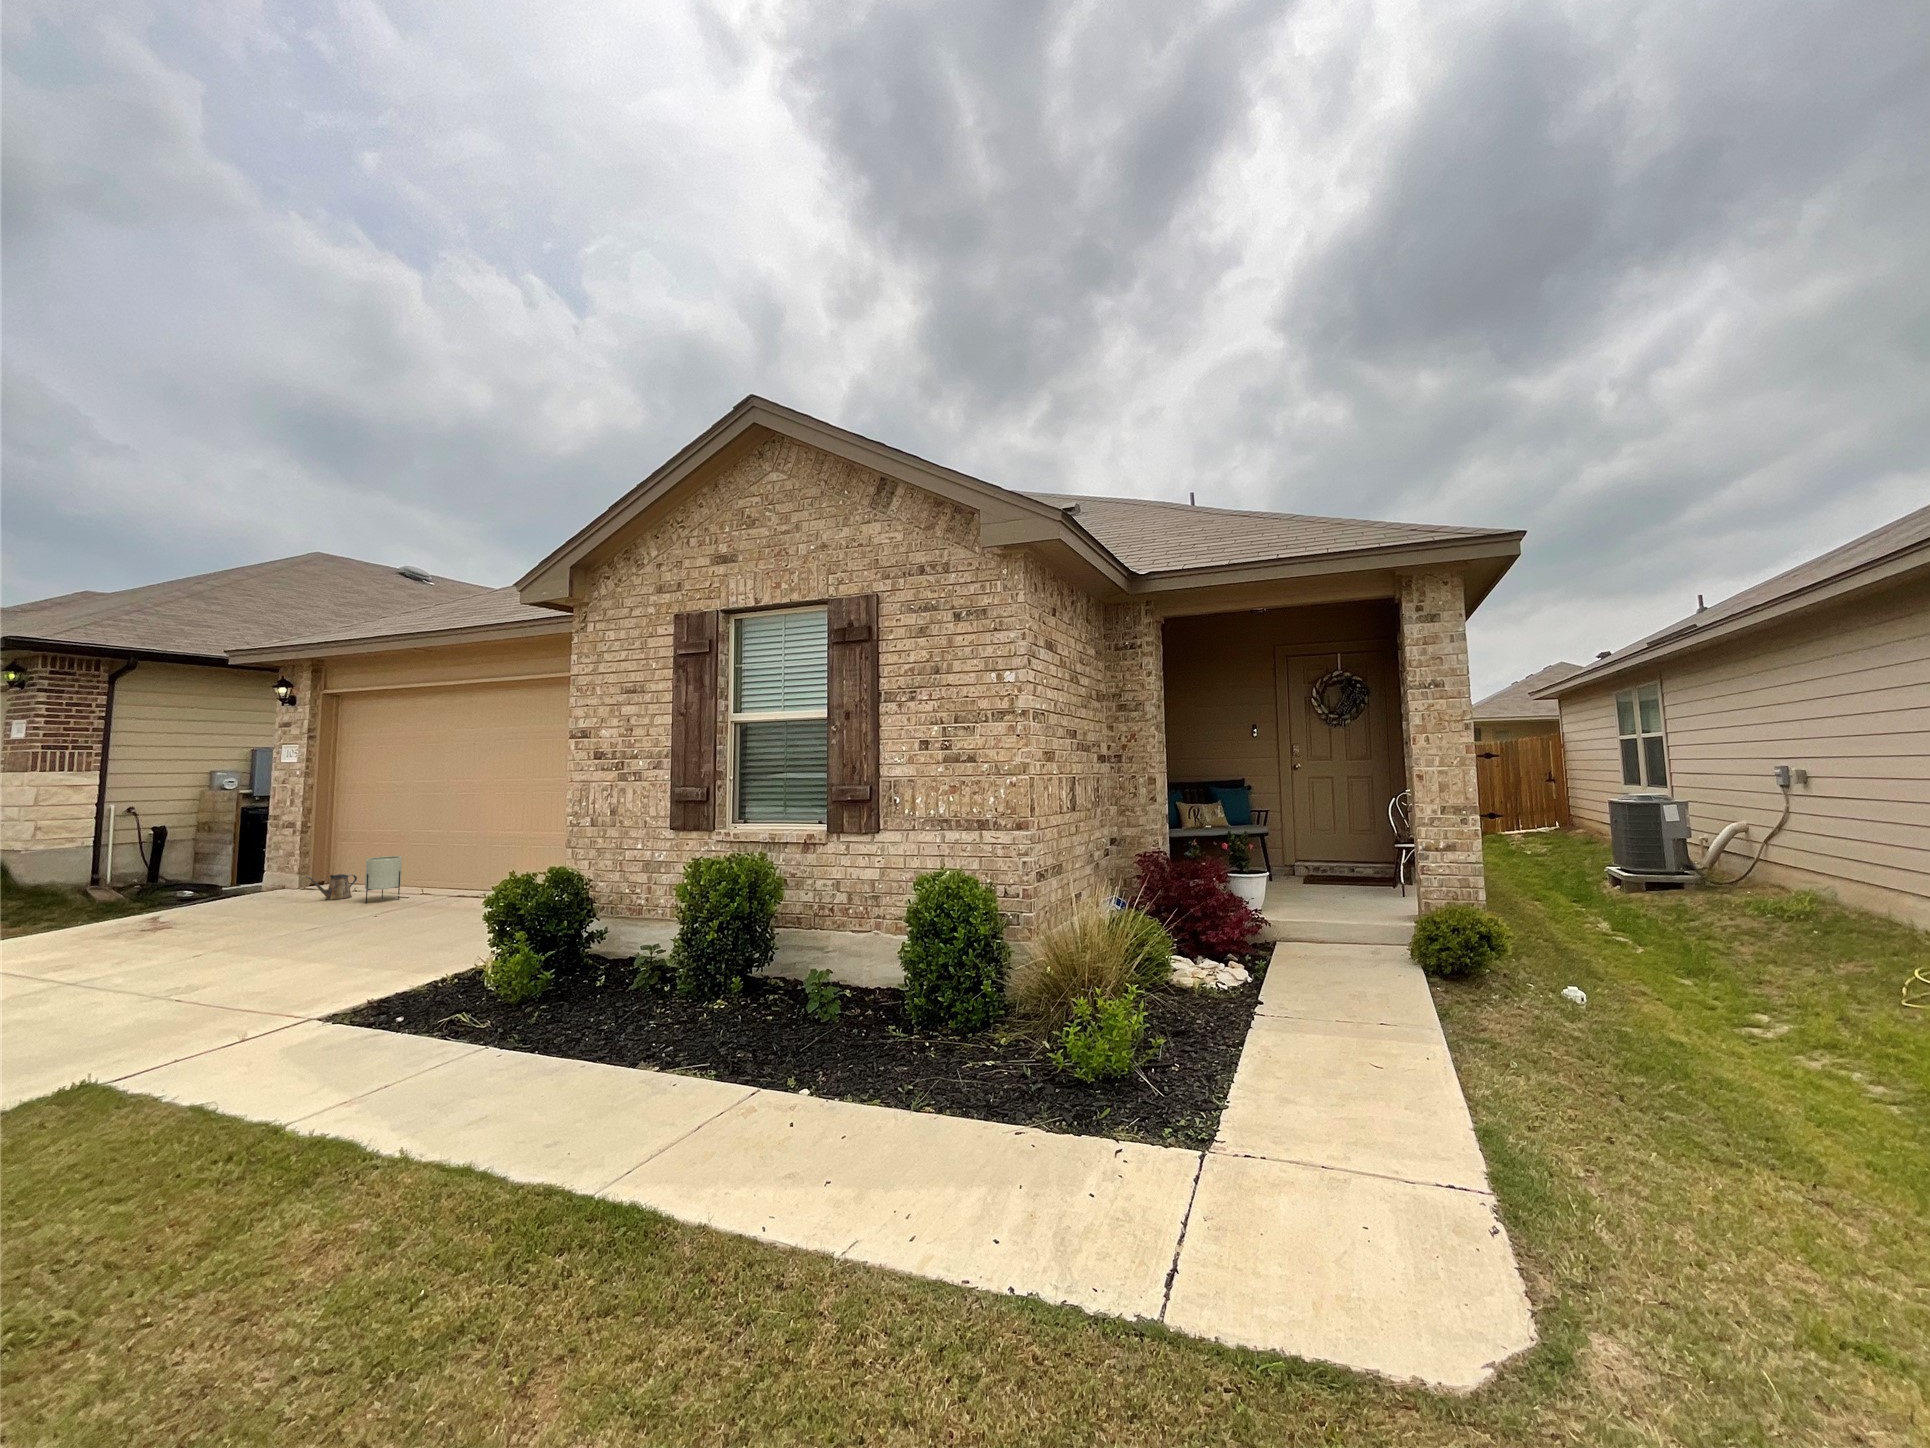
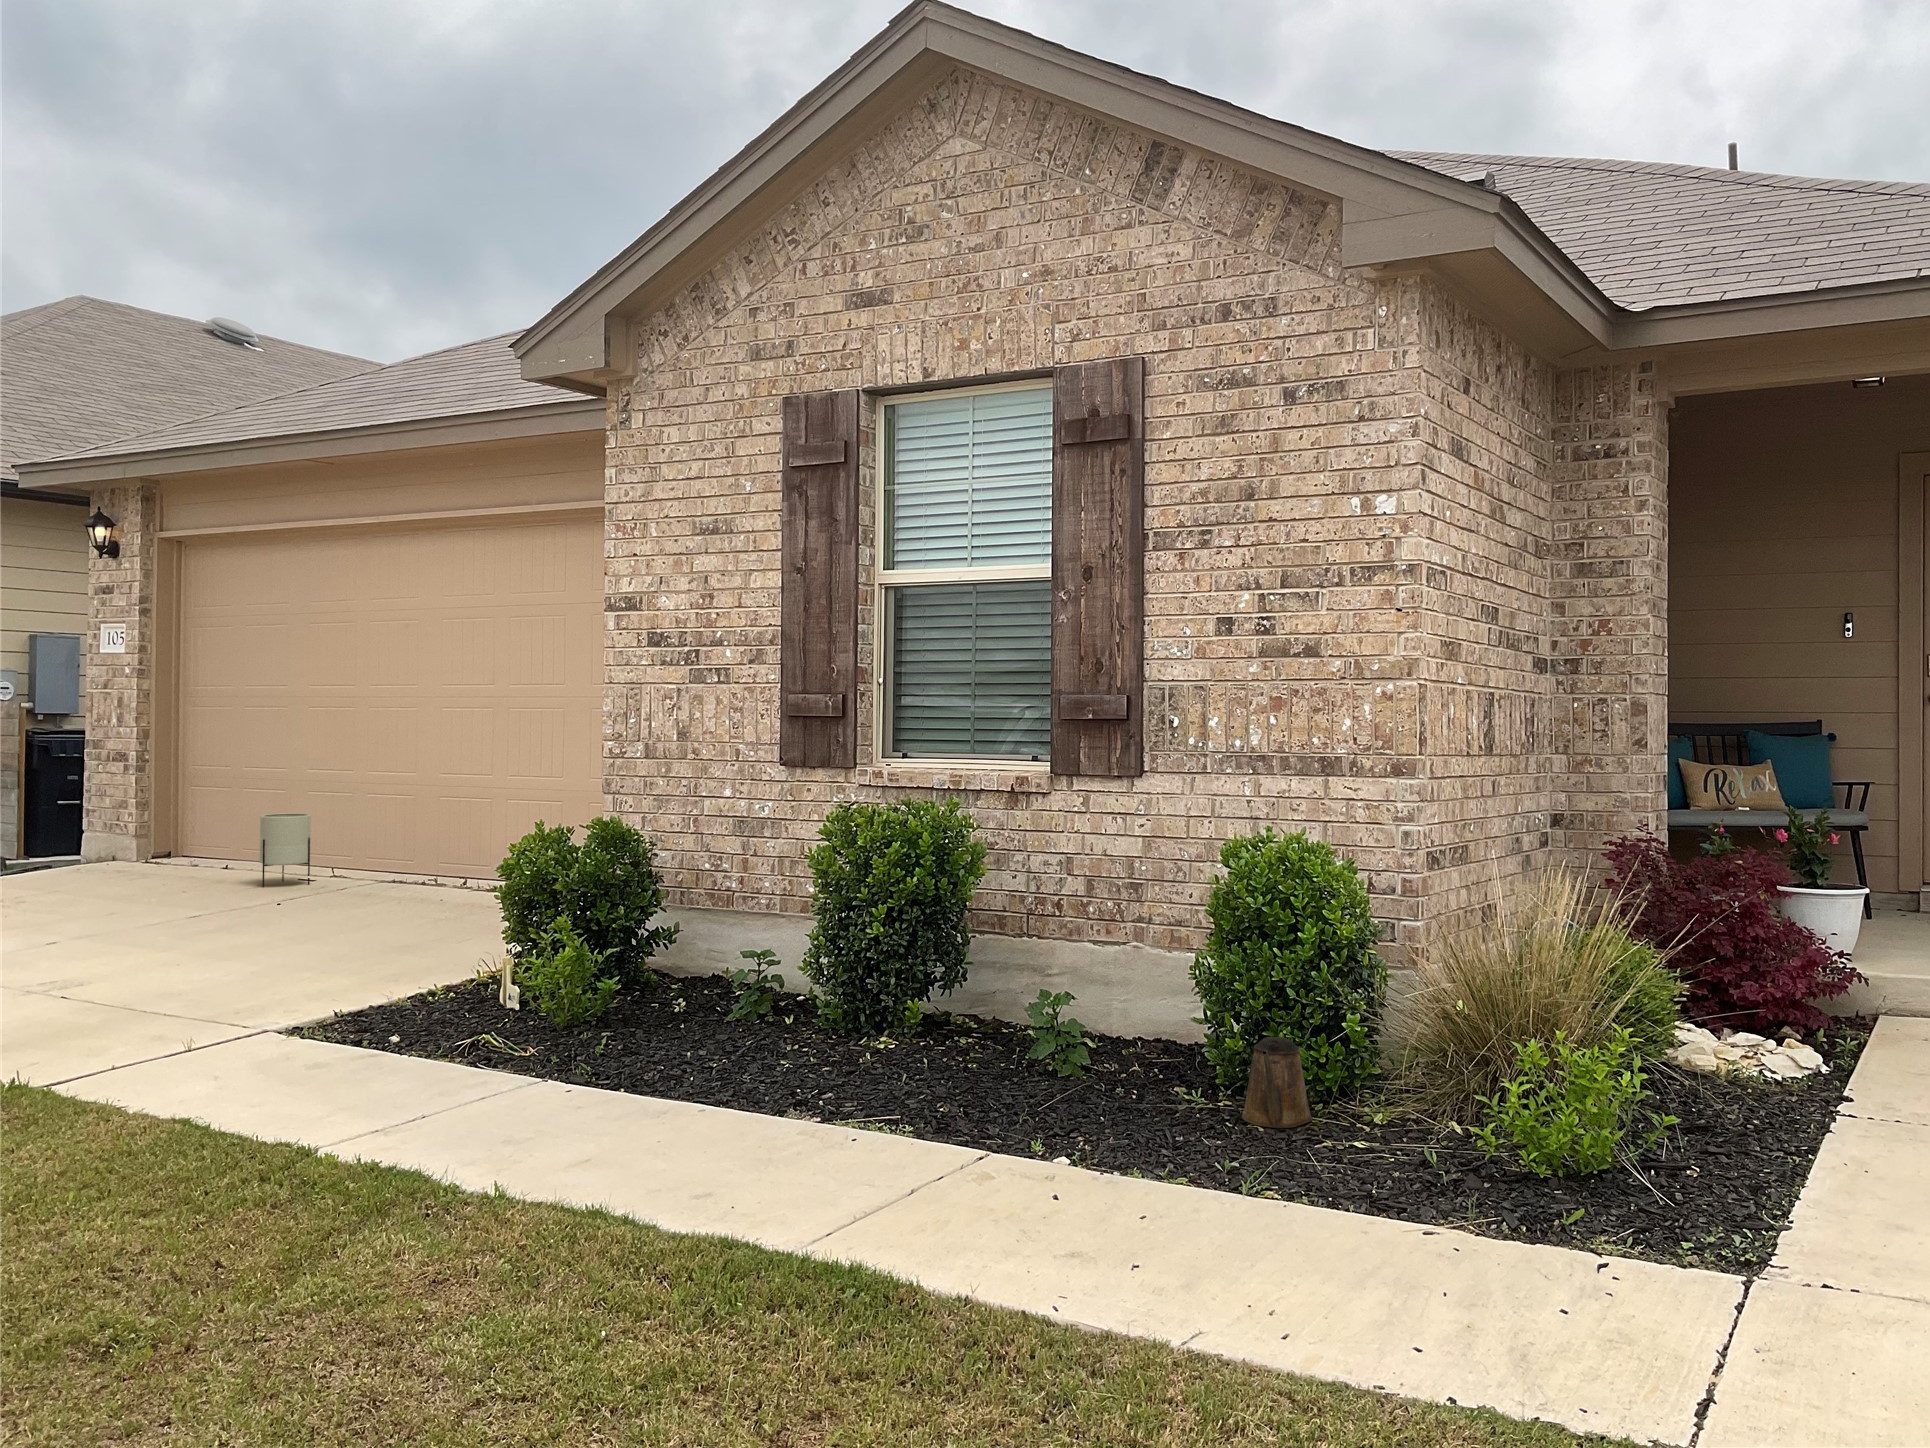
watering can: present [306,874,357,900] -> present [1242,1037,1312,1128]

